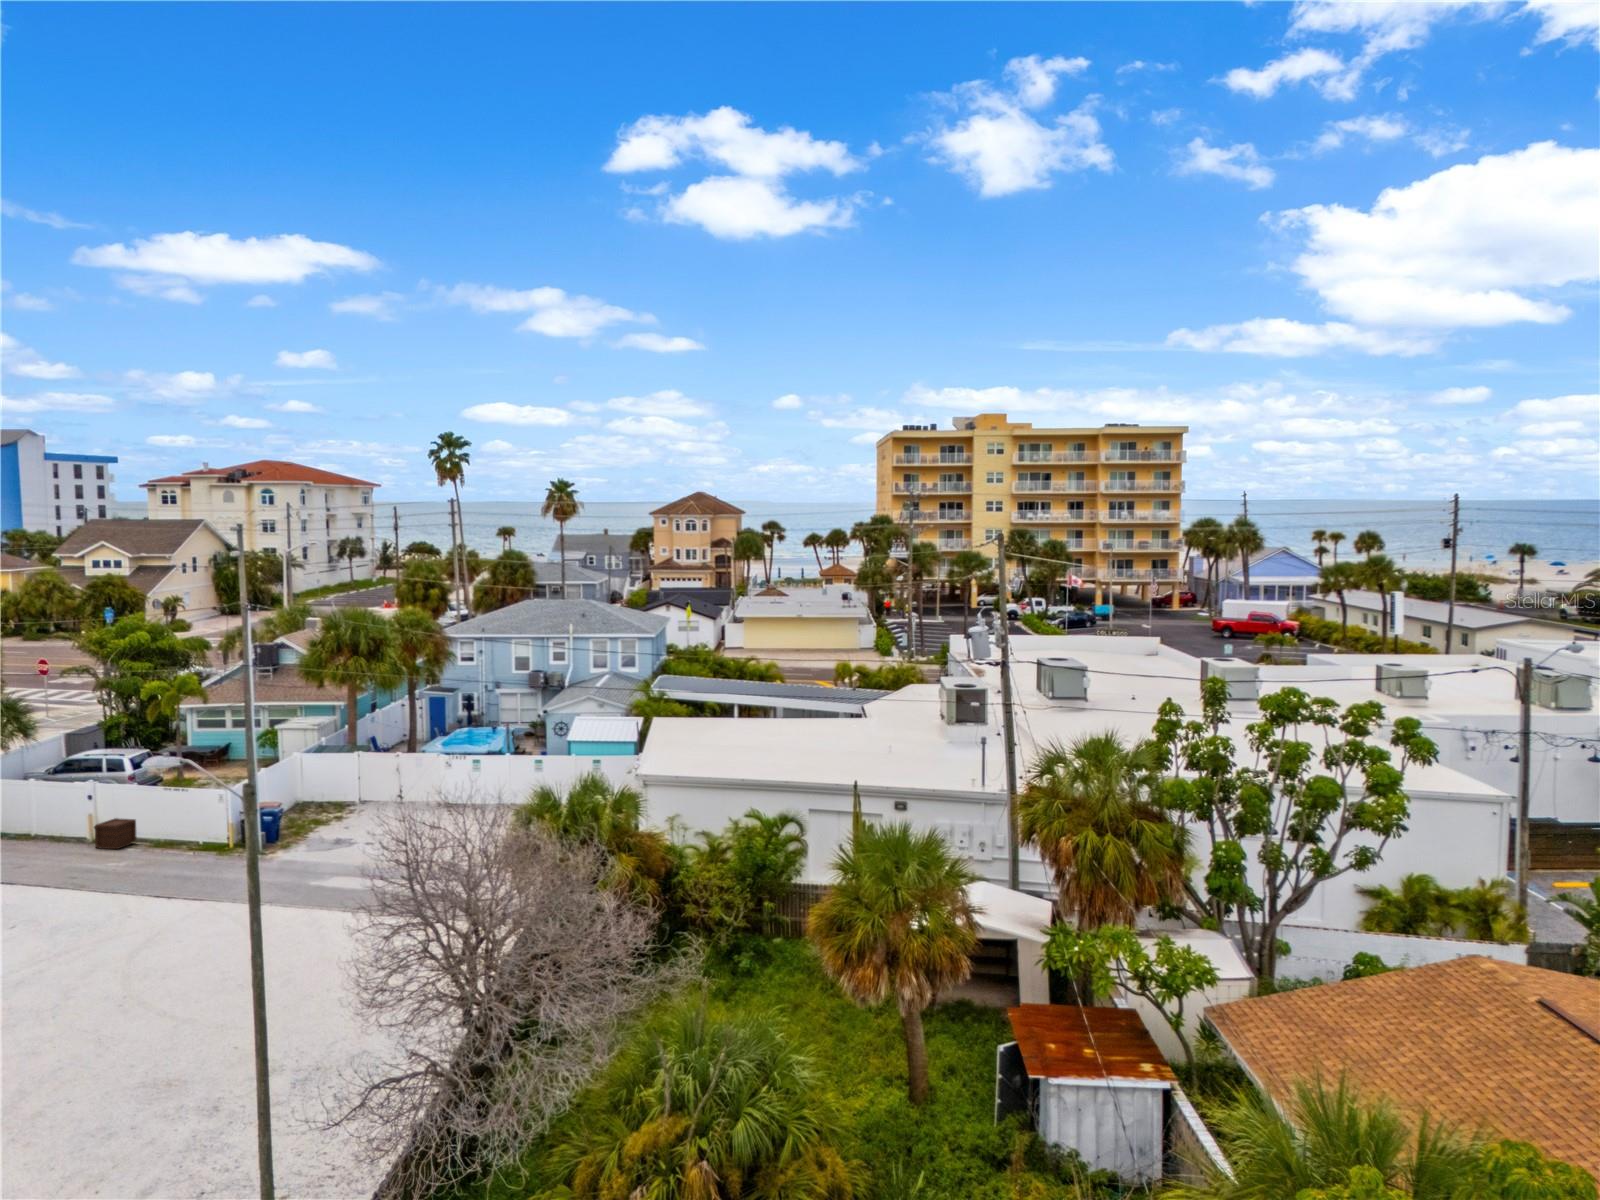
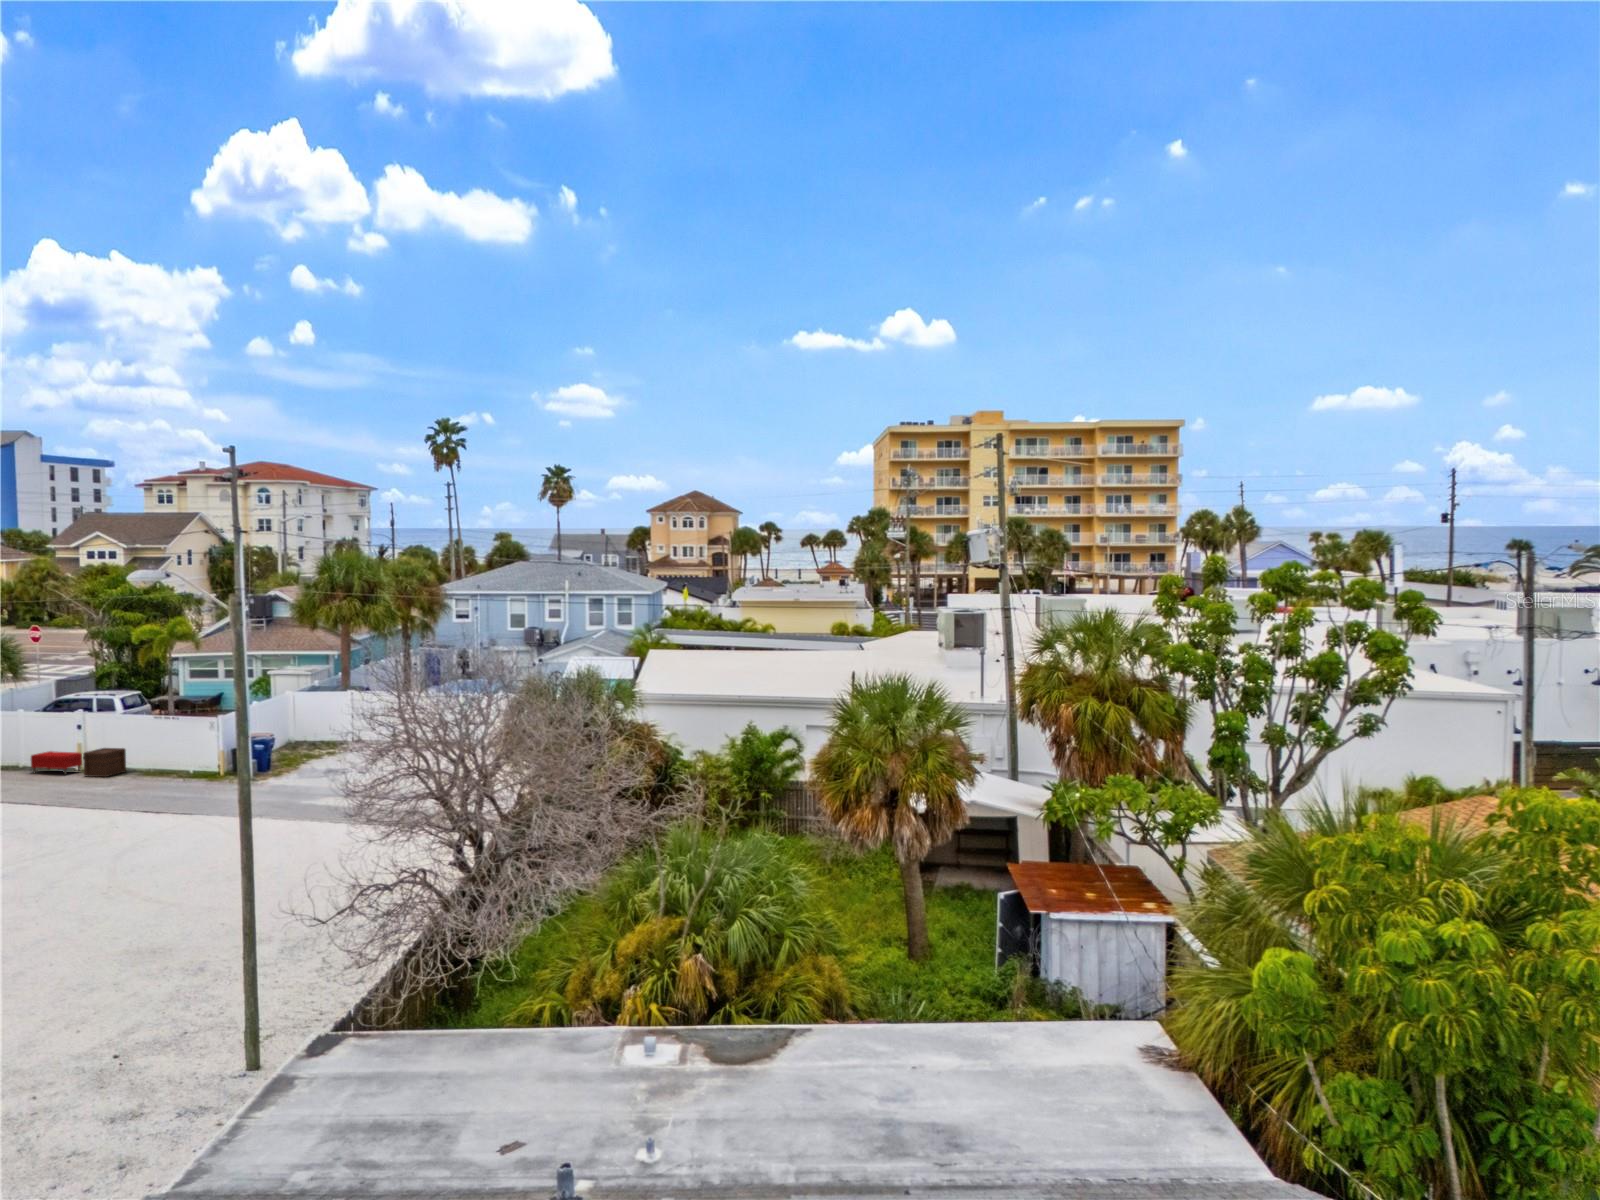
bench: none [43,821,93,847] -> present [31,751,82,774]

